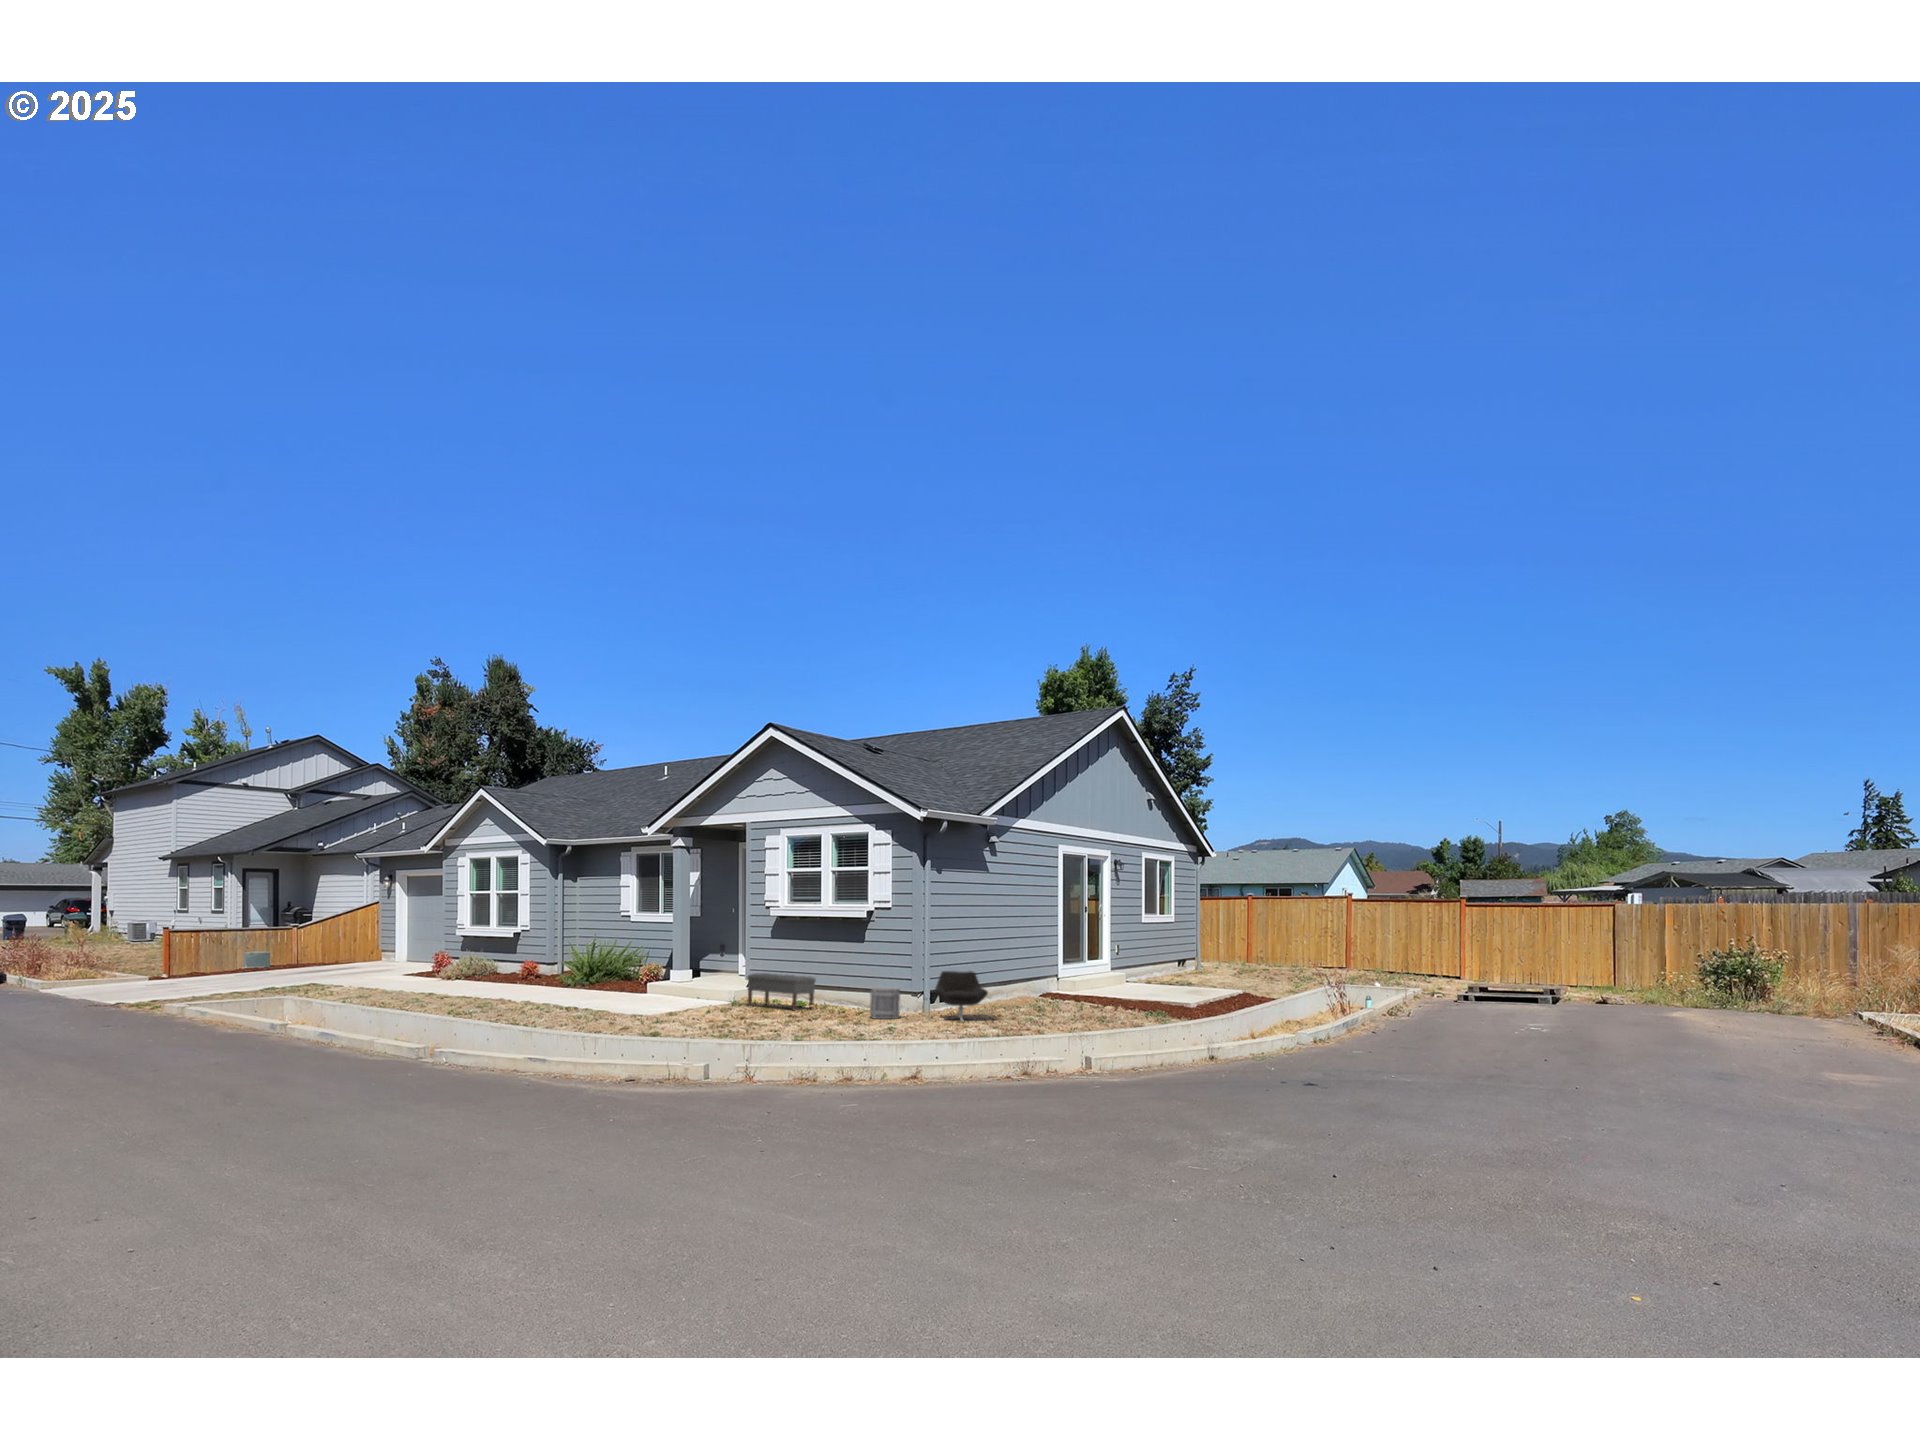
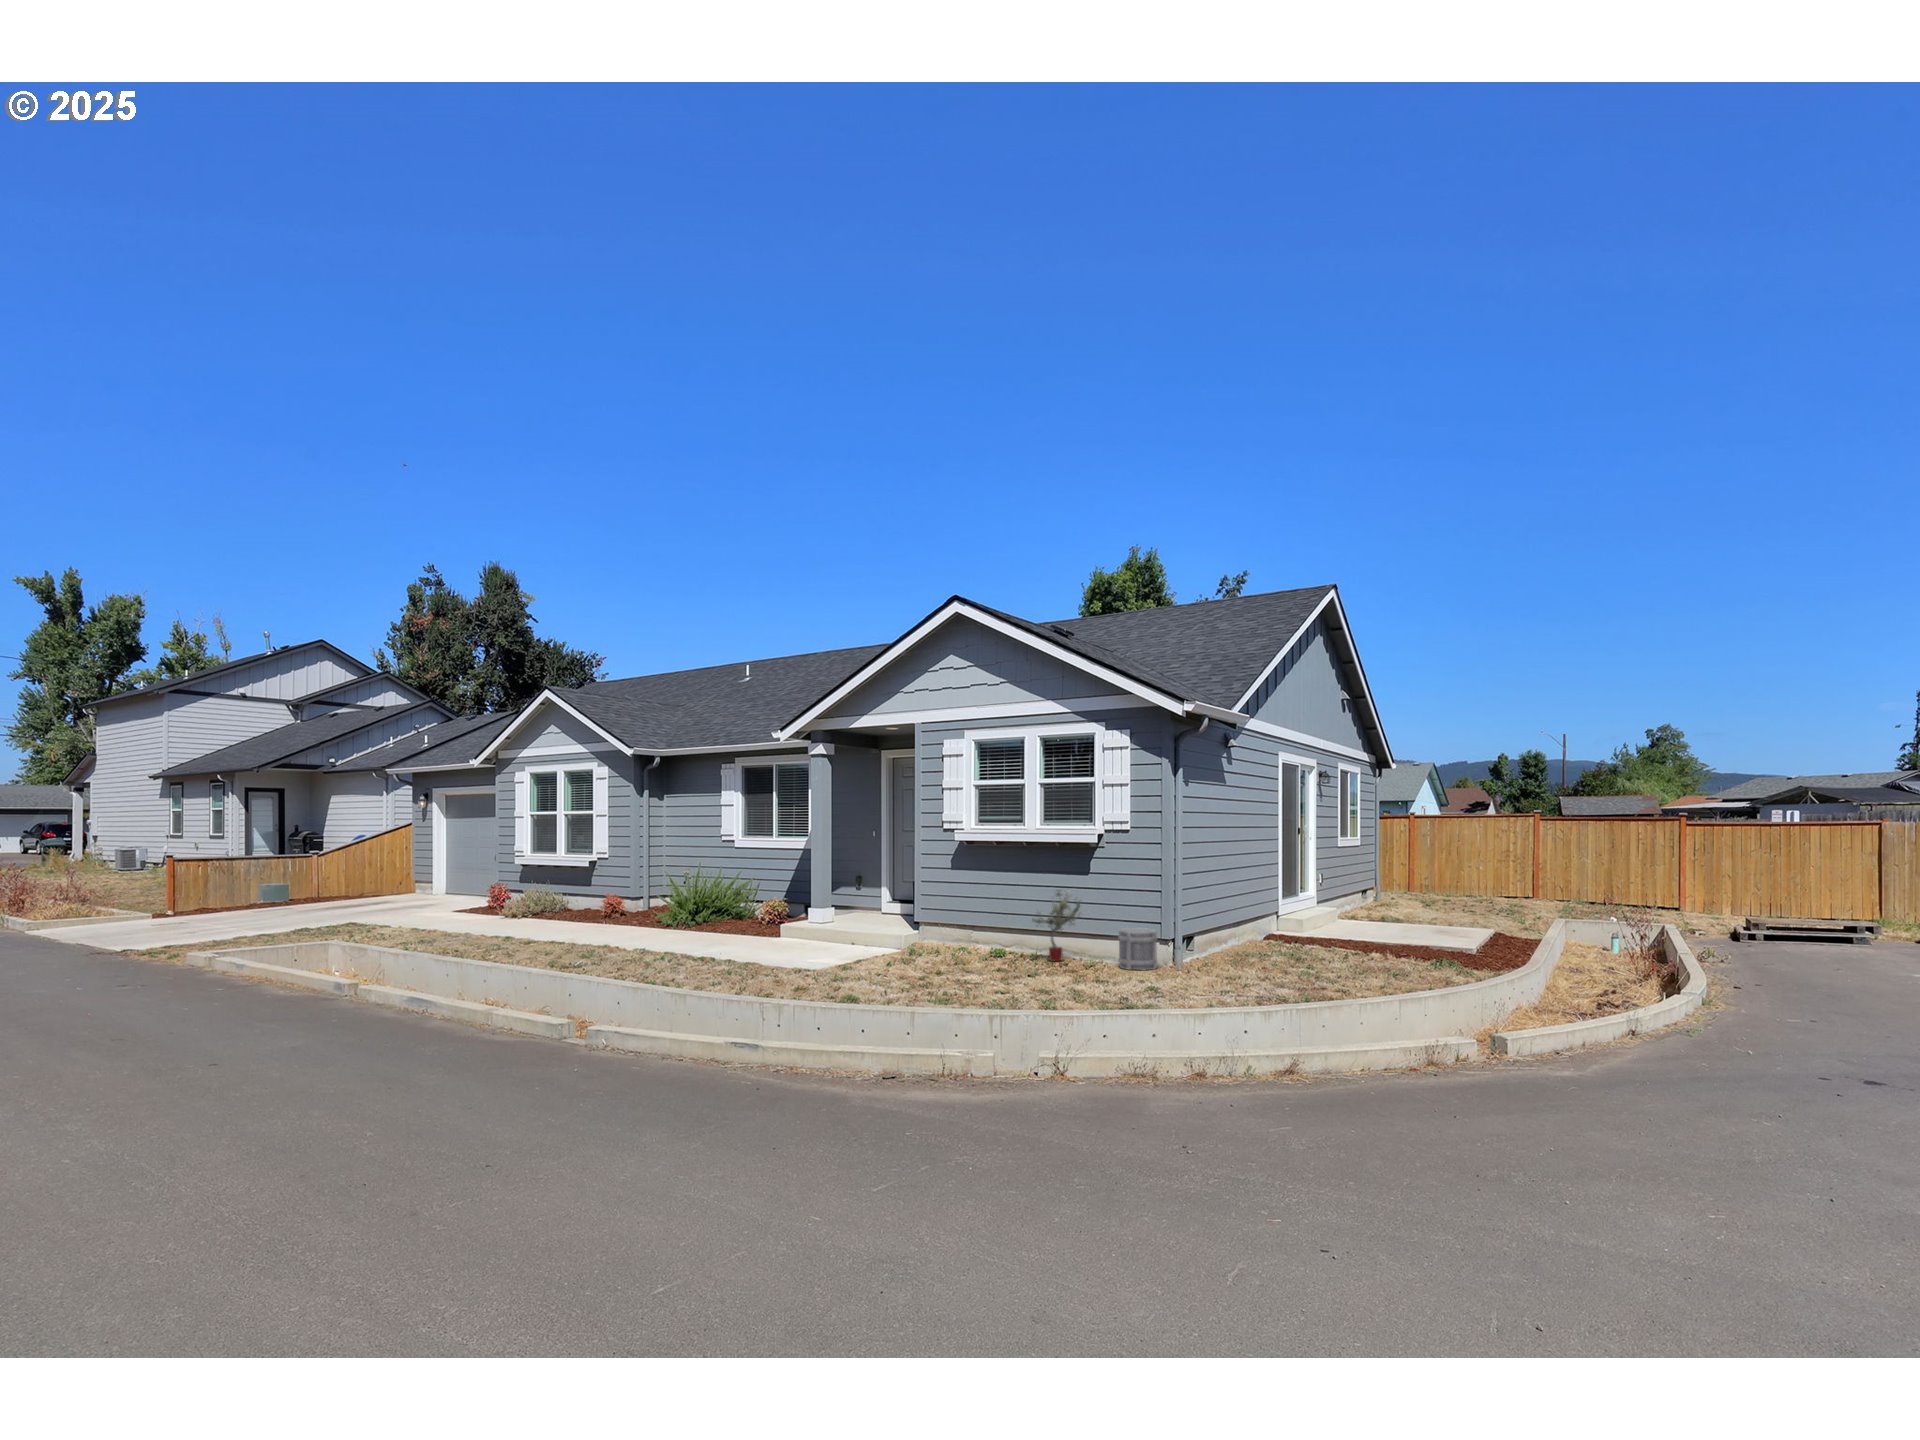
potted tree: none [814,955,852,1013] -> present [1032,891,1081,962]
lounge chair: present [935,971,988,1021] -> none [1193,906,1272,972]
bench: present [748,973,816,1011] -> none [933,910,1025,958]

